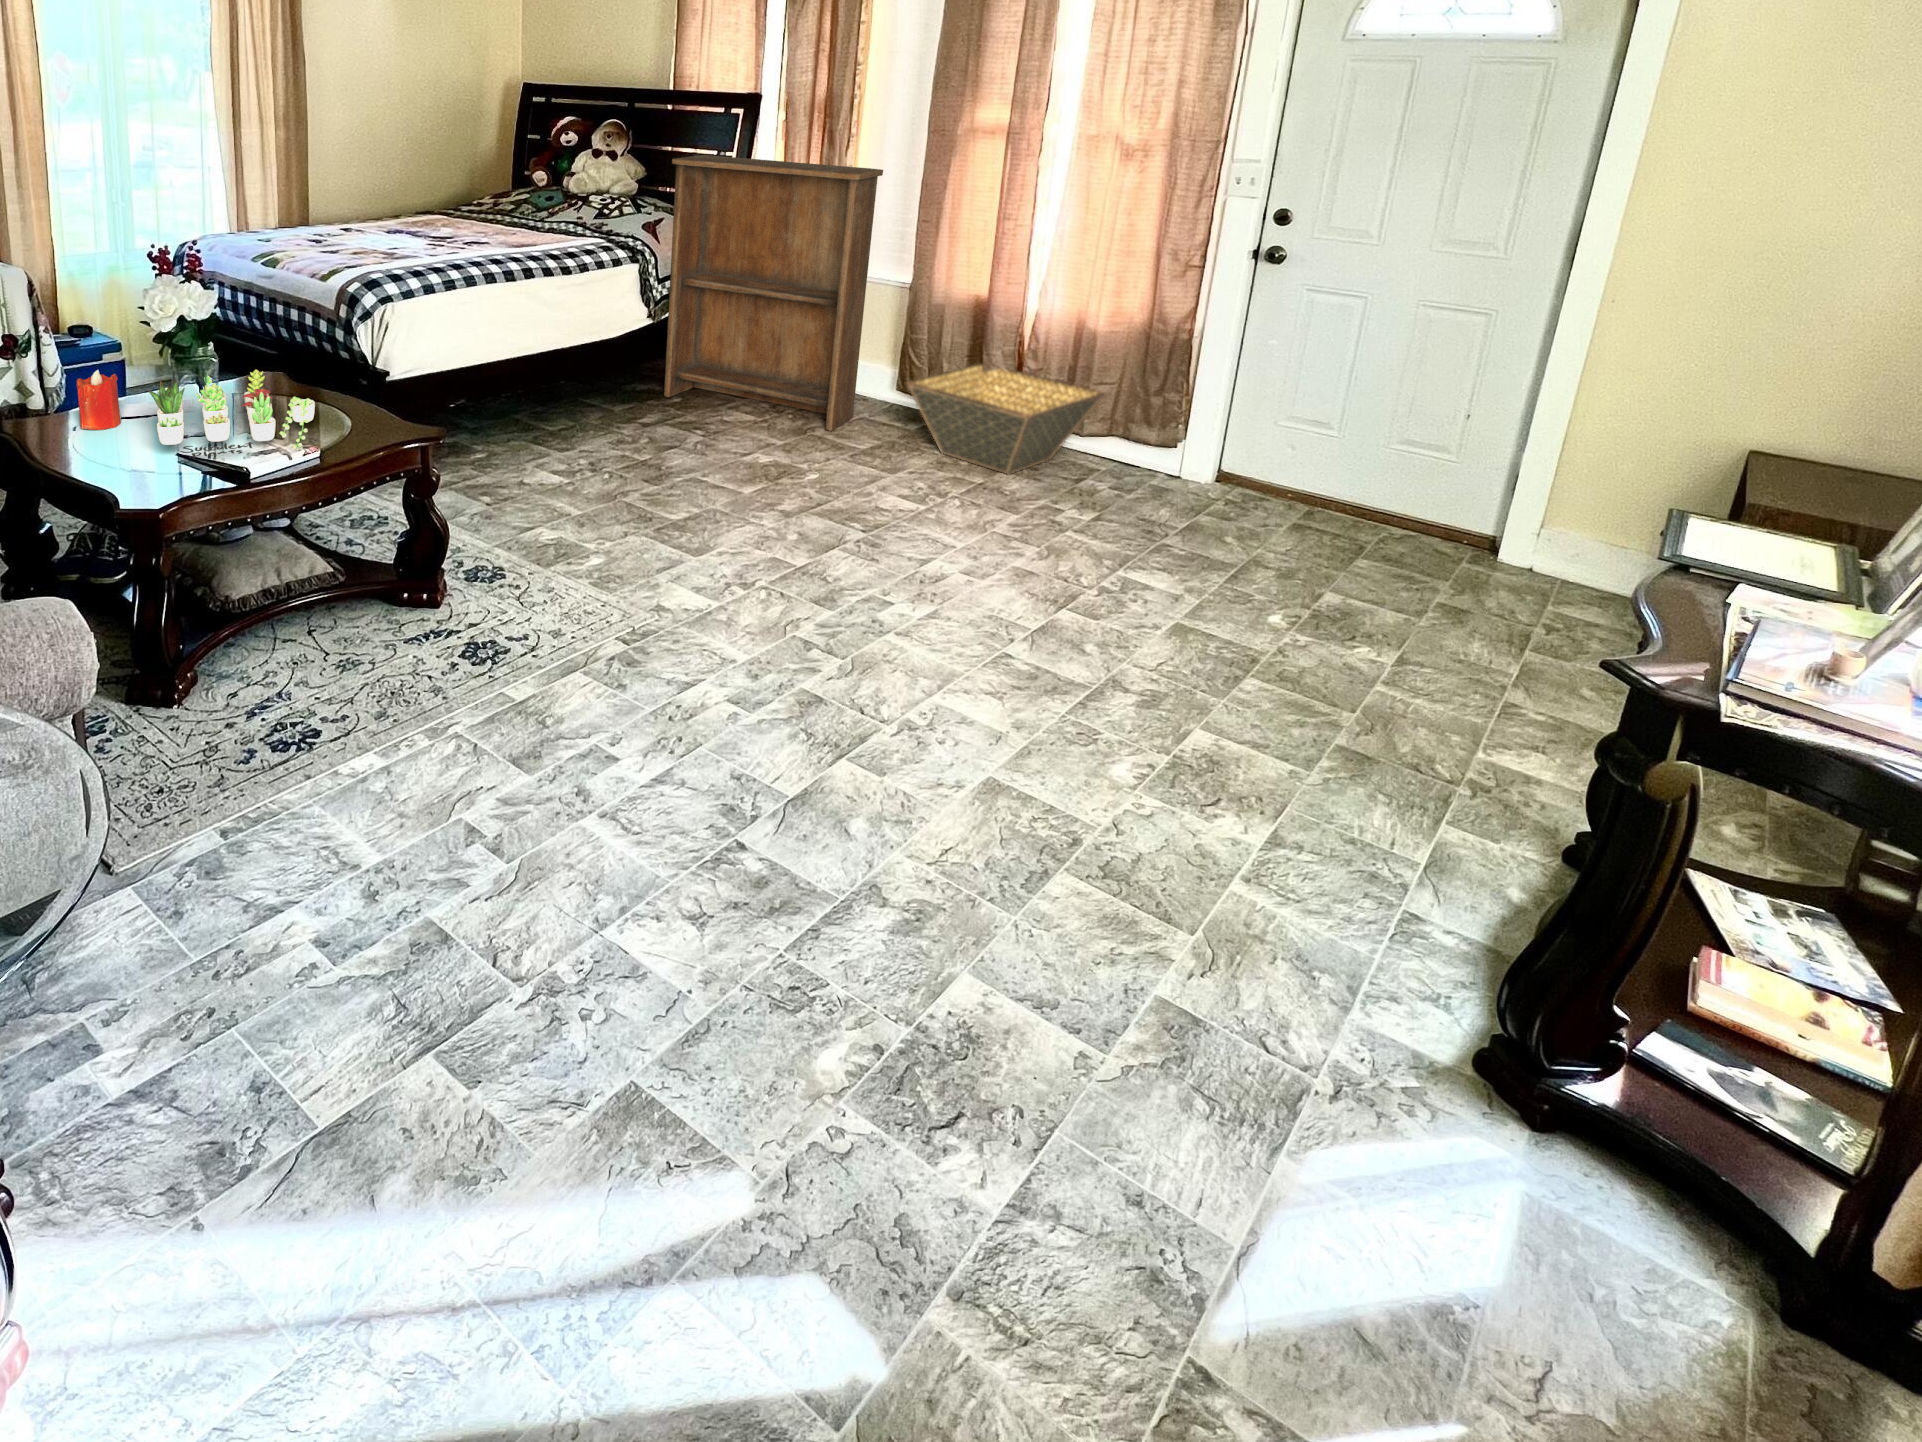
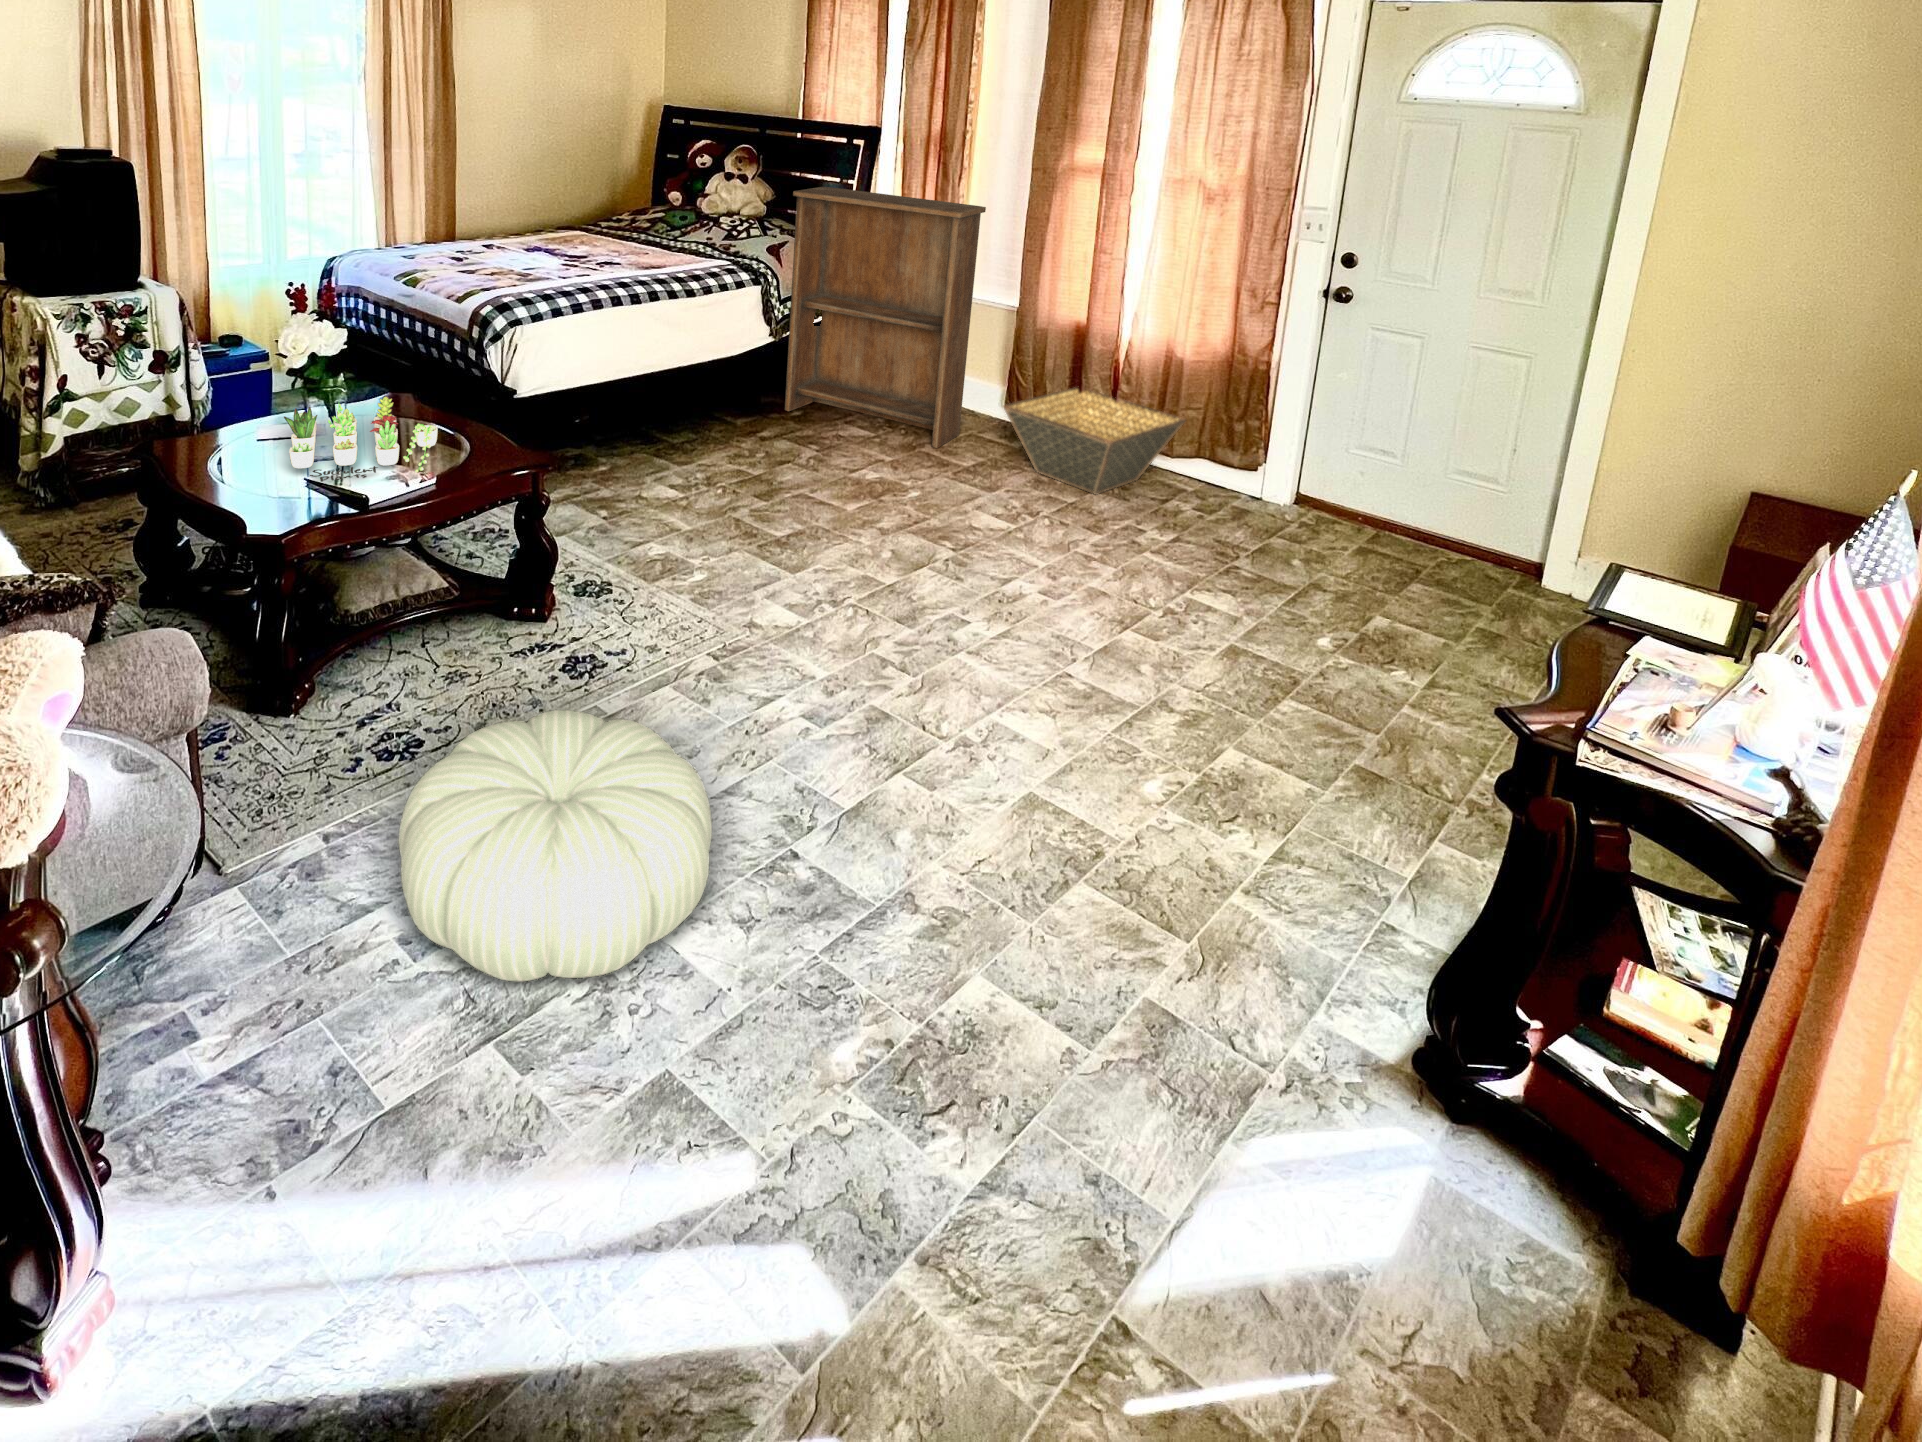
candle: present [77,370,121,430] -> none [220,394,260,450]
pouf: none [308,695,657,988] -> present [398,710,712,981]

